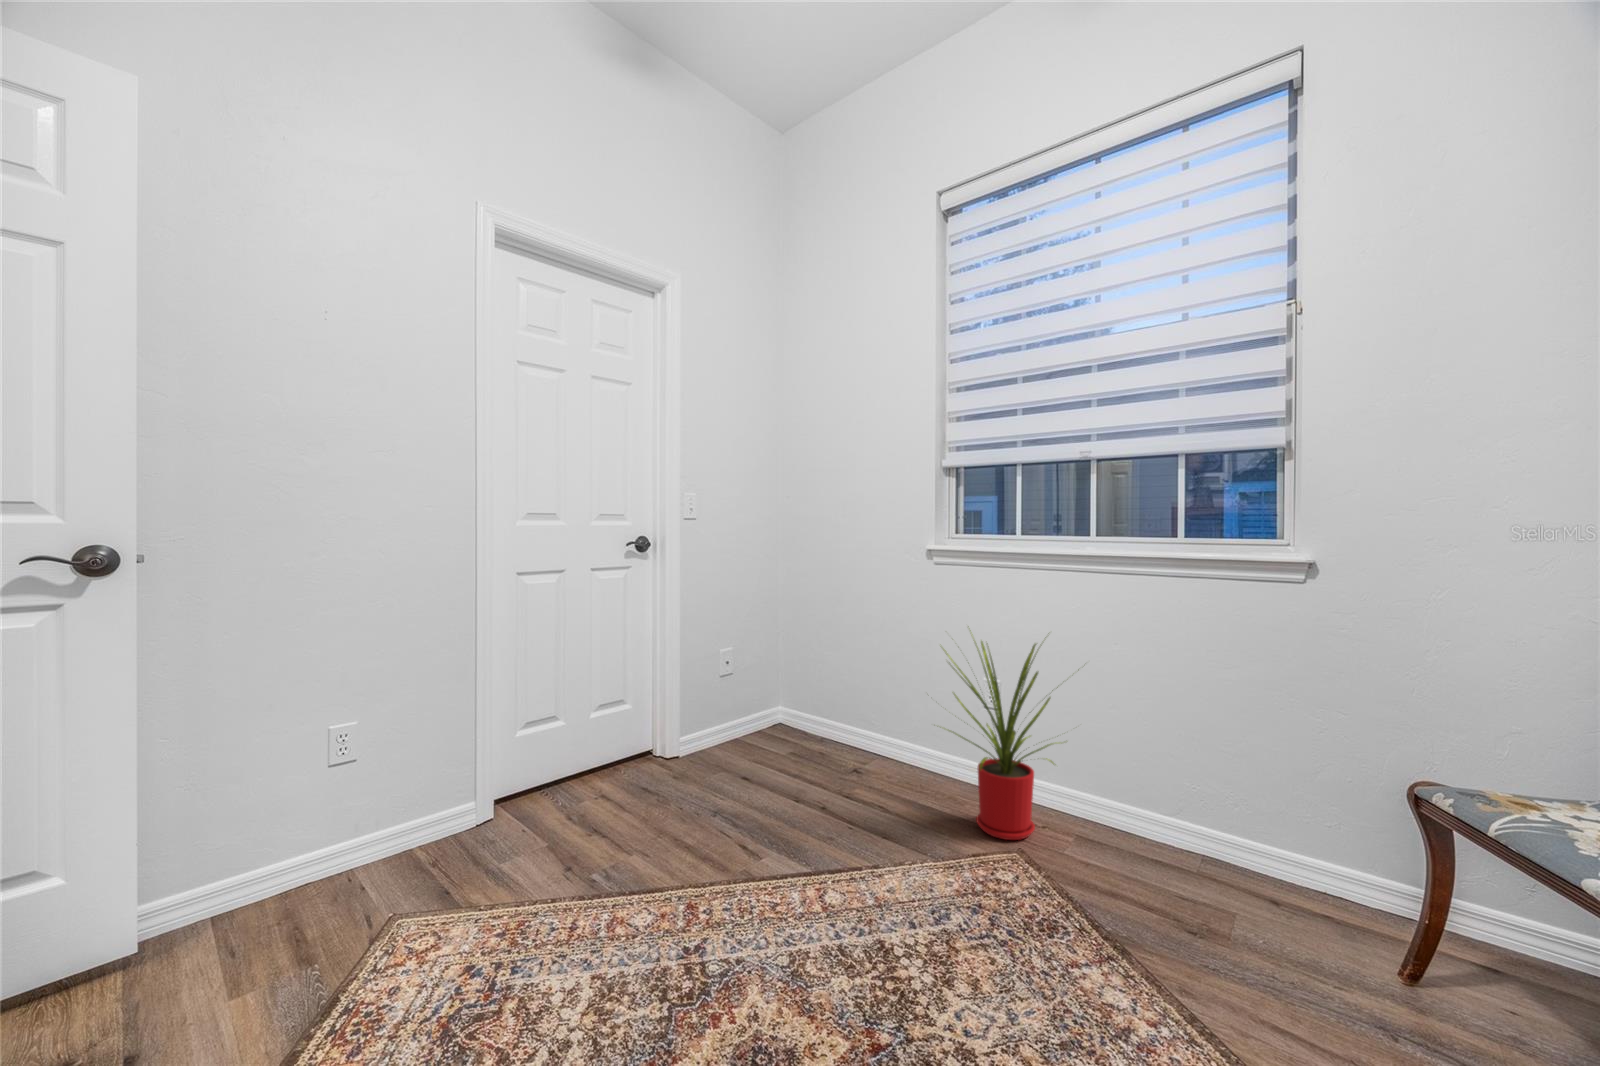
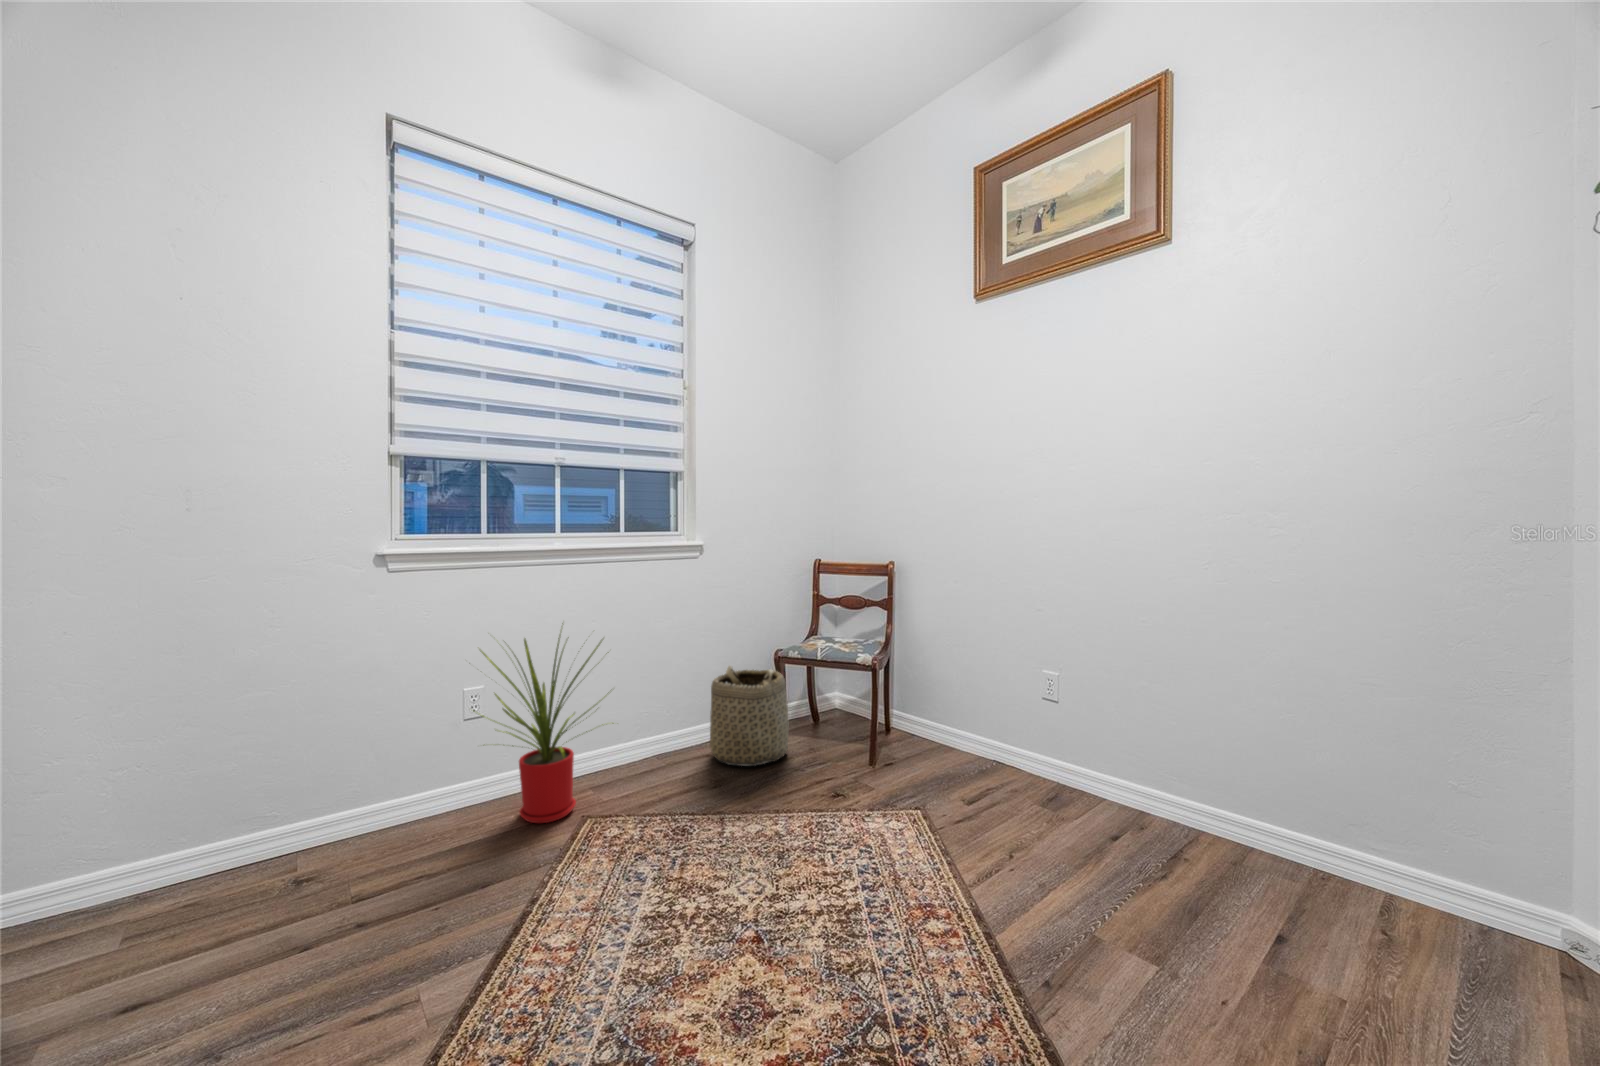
basket: none [1245,769,1427,982] -> present [710,666,789,766]

